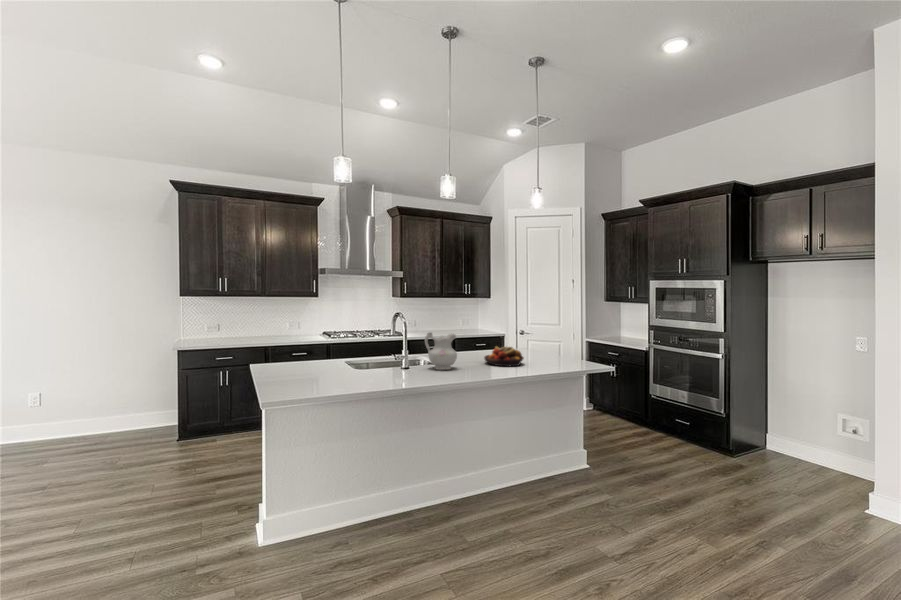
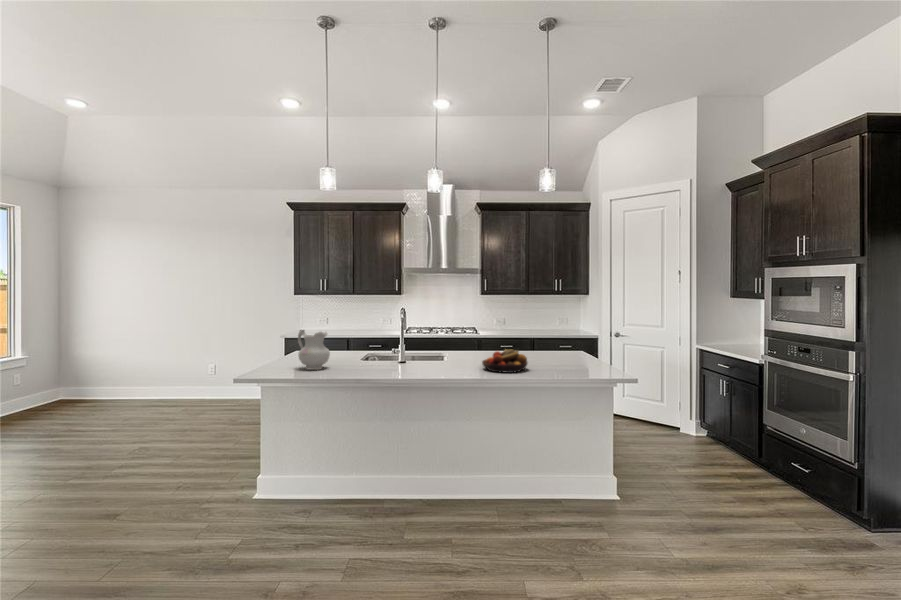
ceramic pitcher: present [425,333,457,370] -> present [298,330,330,370]

